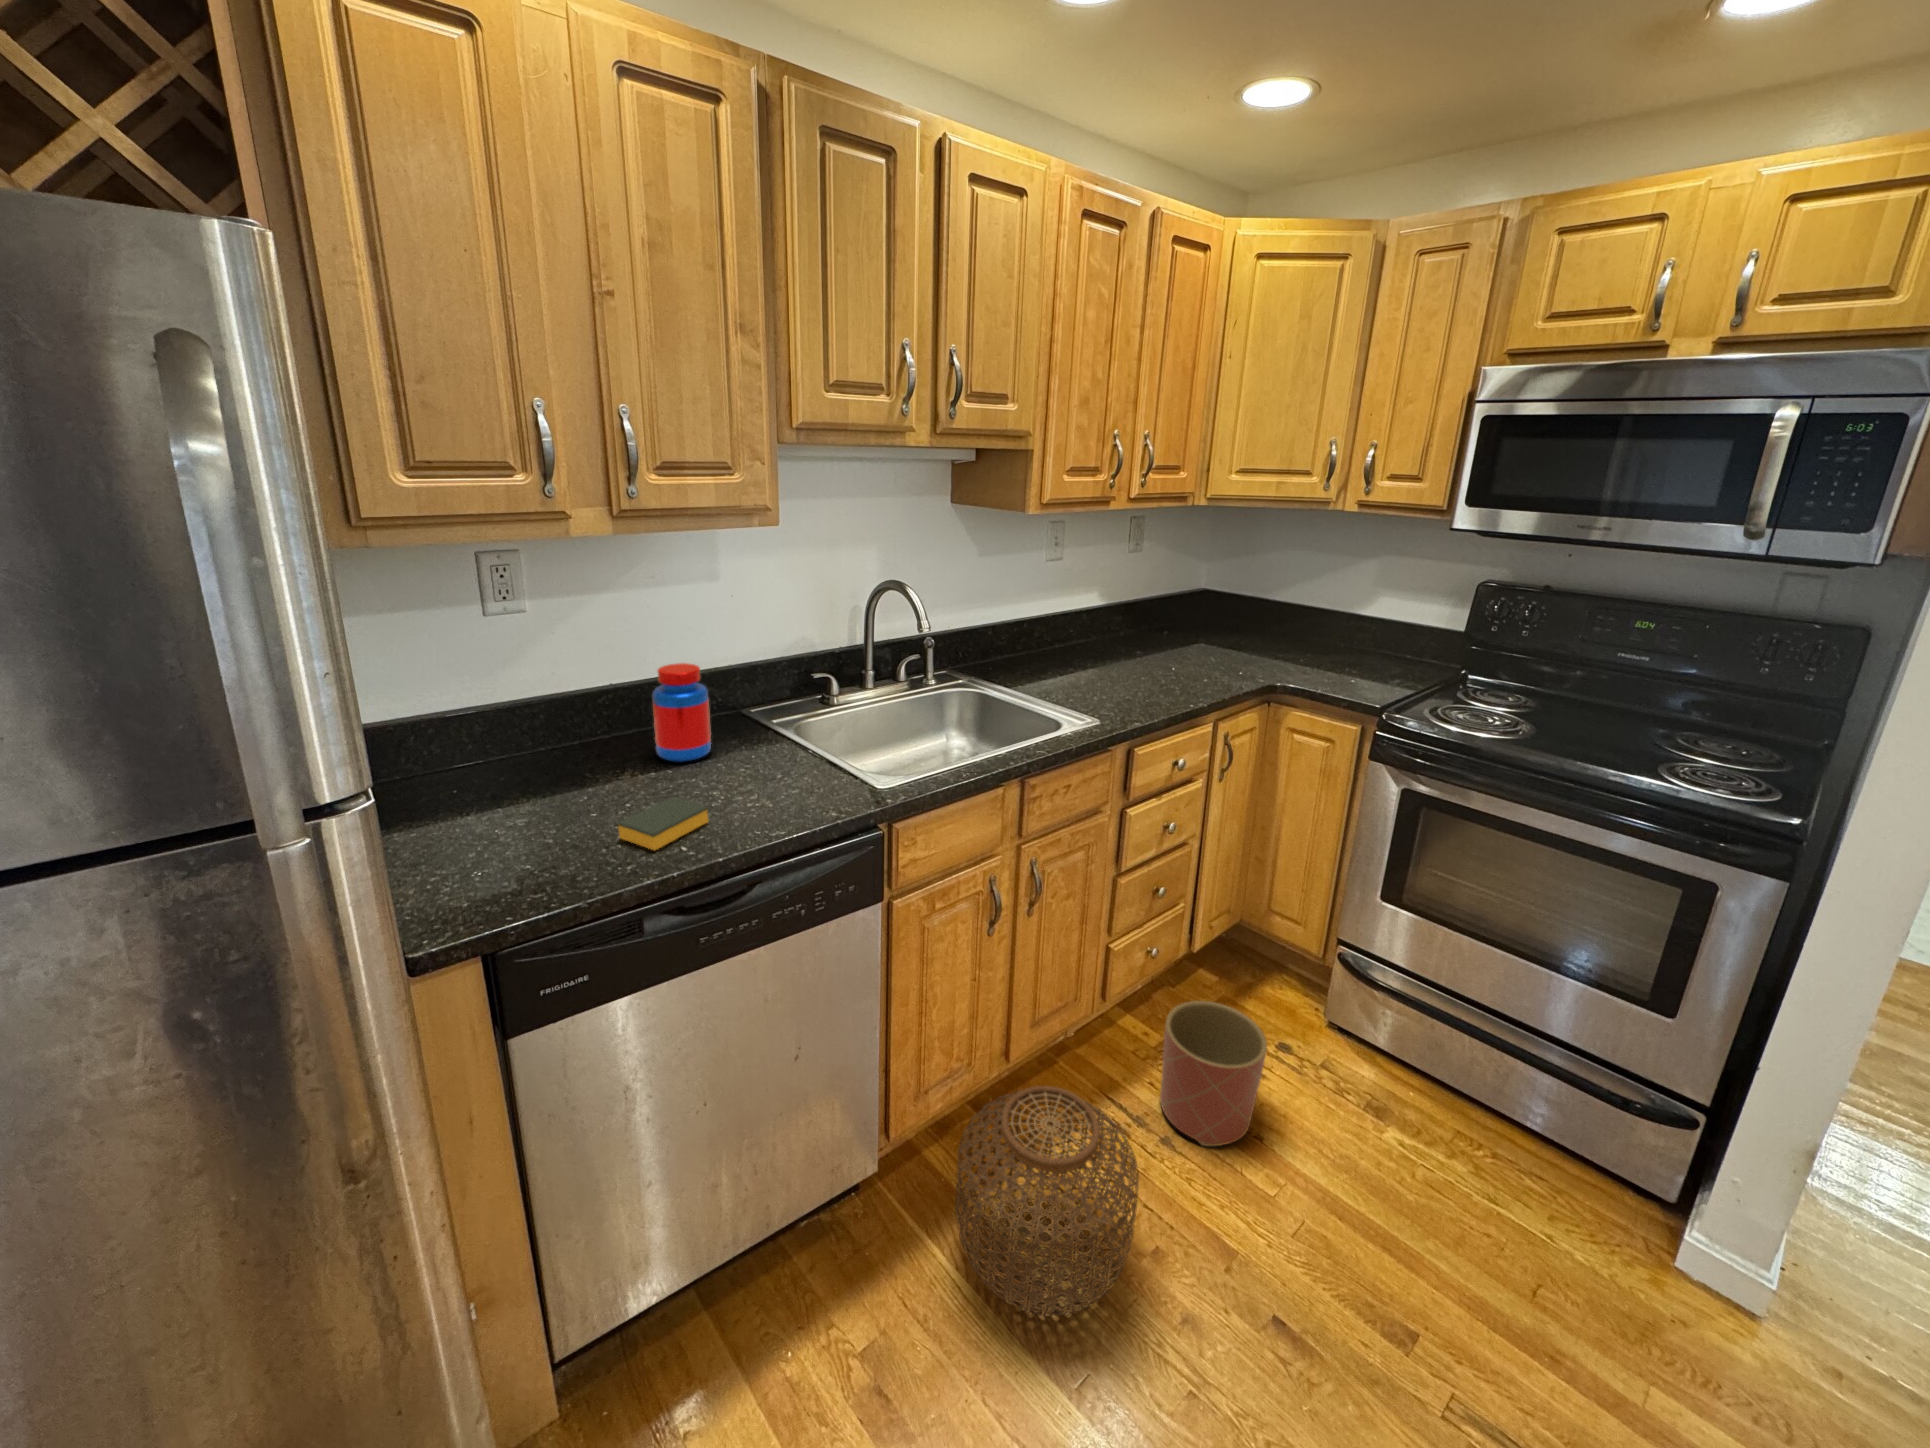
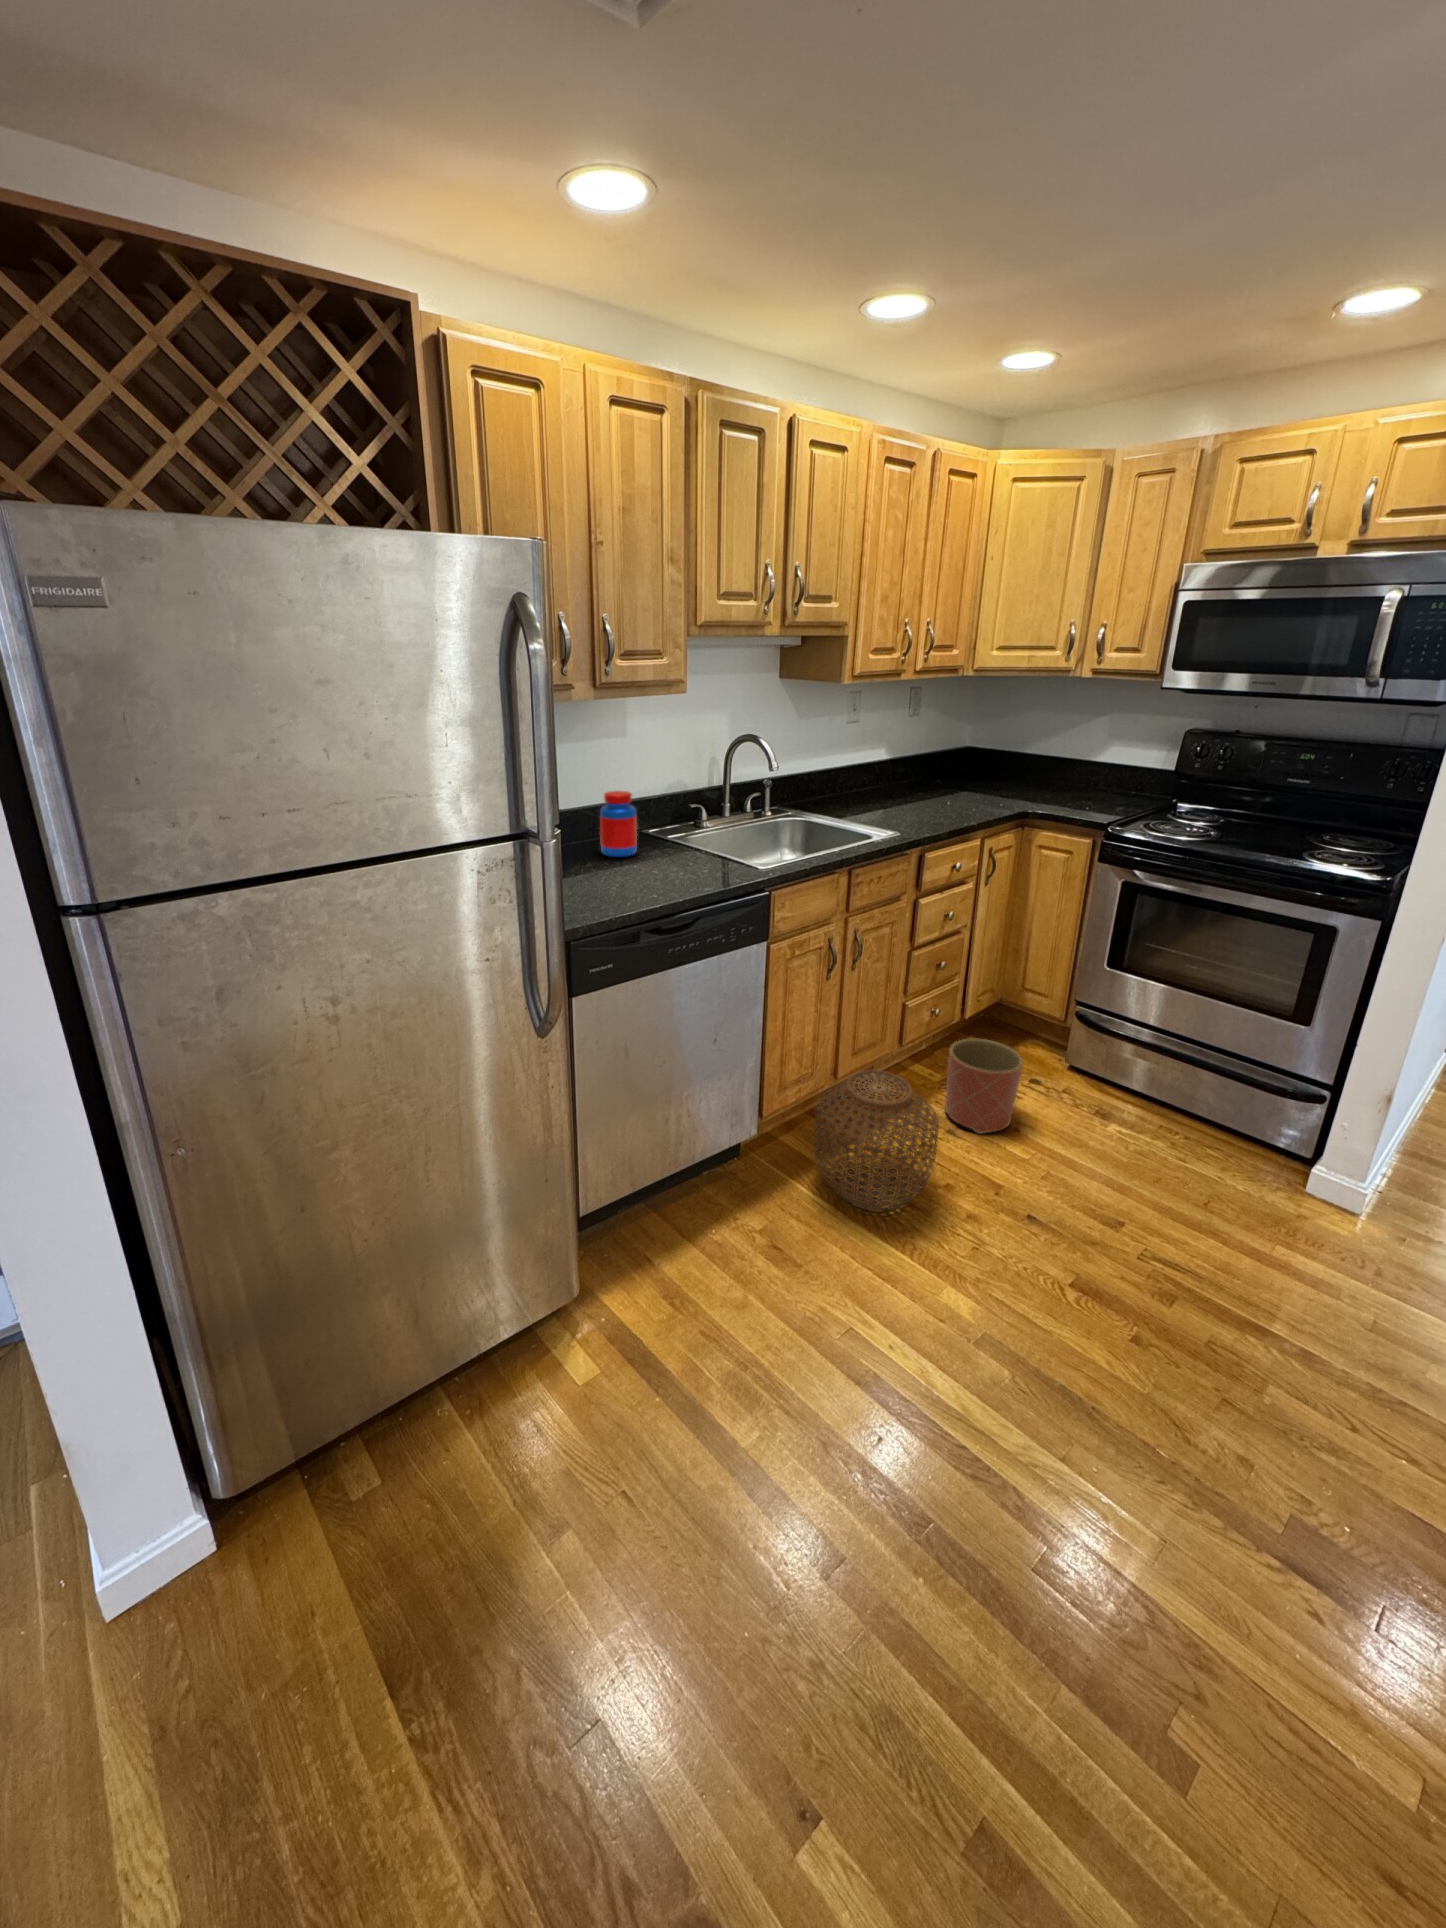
sponge: present [618,797,709,850] -> none [609,870,660,897]

